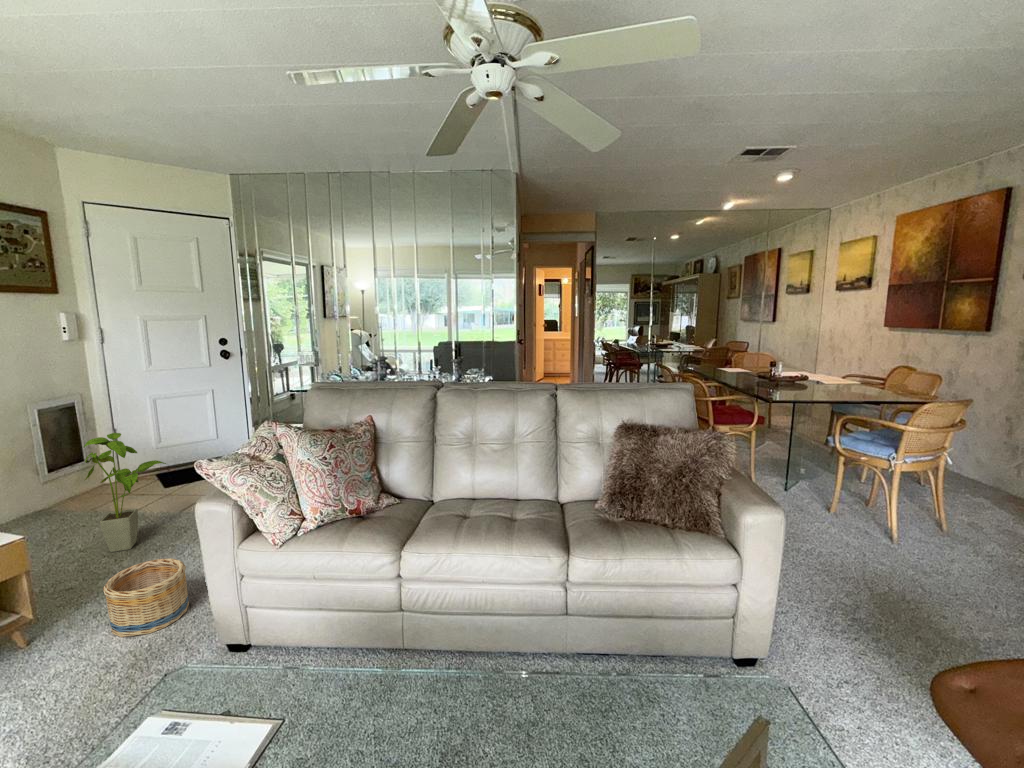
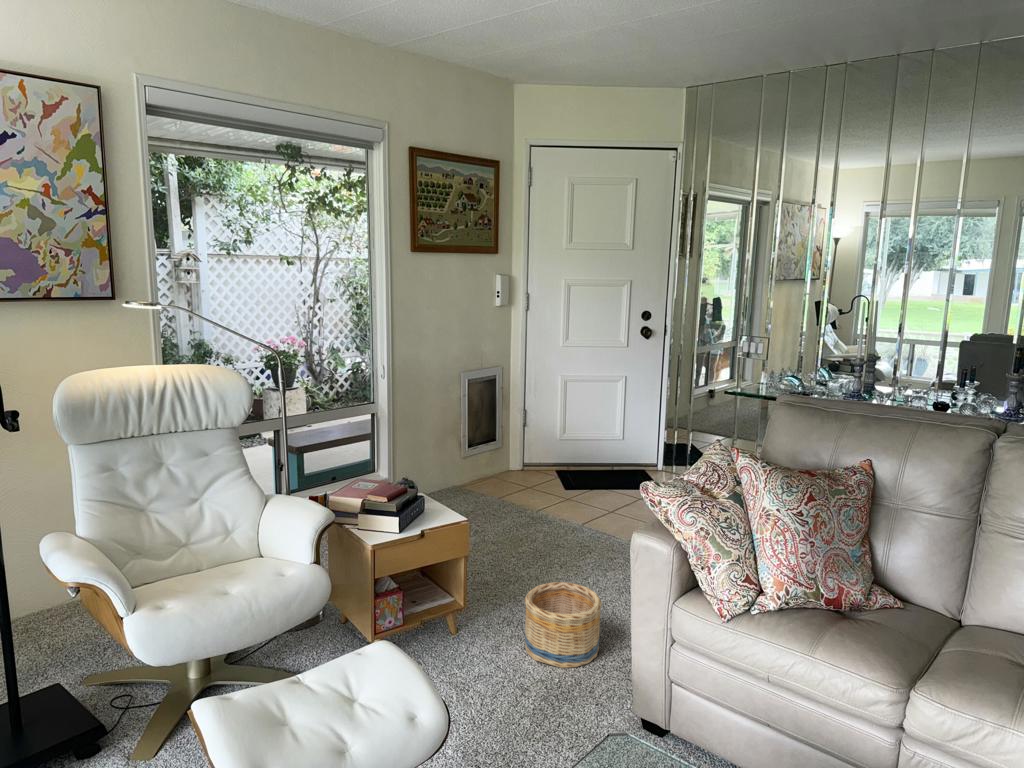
house plant: present [84,433,166,552] -> none [507,421,584,559]

